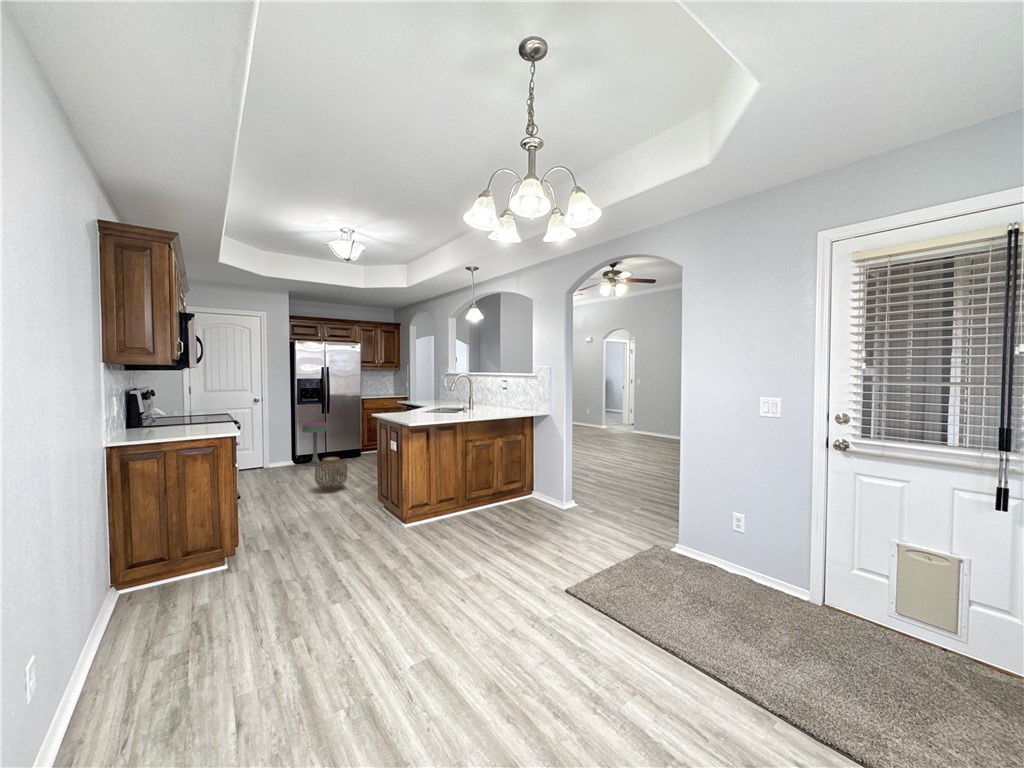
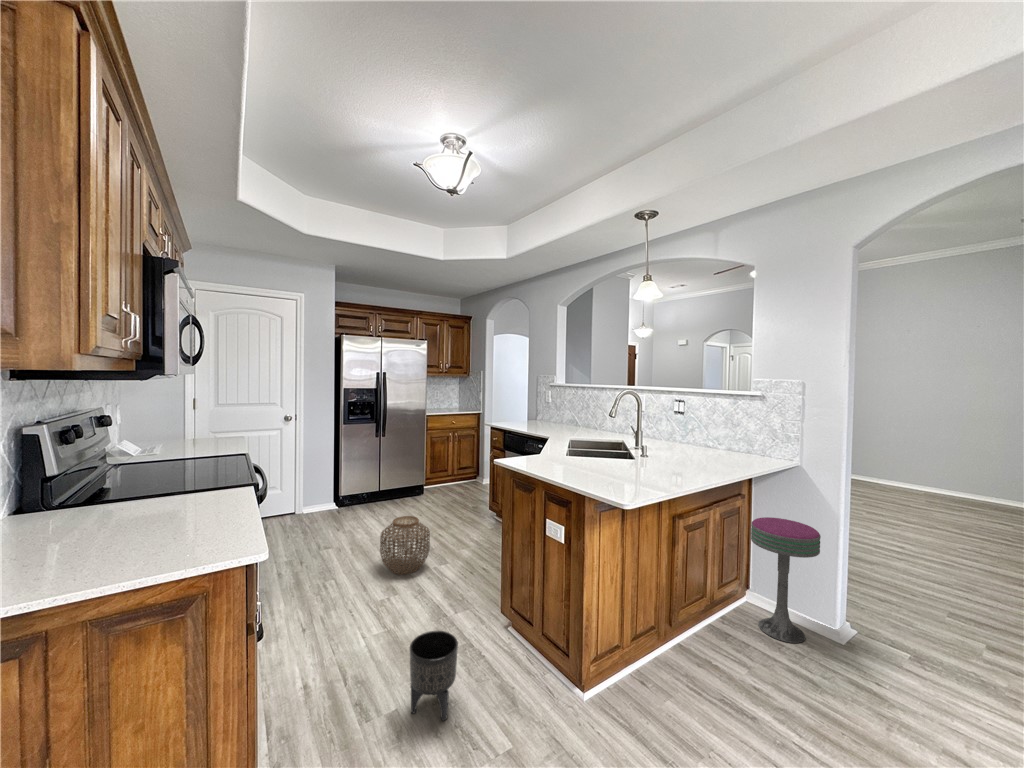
bar stool: present [302,422,327,466] -> present [751,517,821,643]
planter: none [313,495,339,533] -> present [410,631,458,721]

